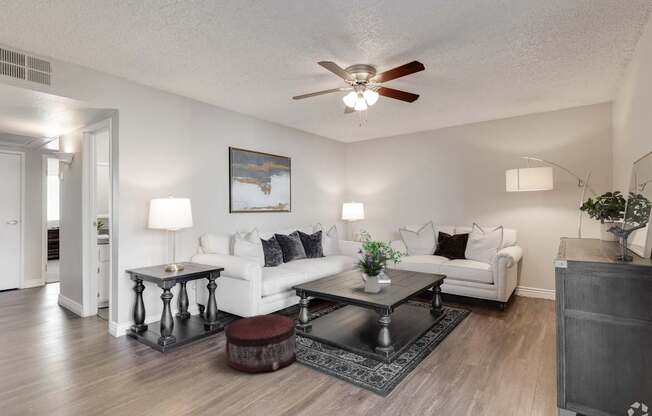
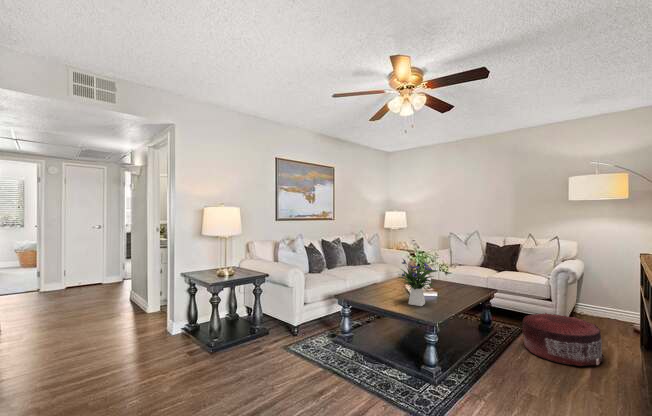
pouf: present [225,314,297,373] -> present [522,313,604,366]

